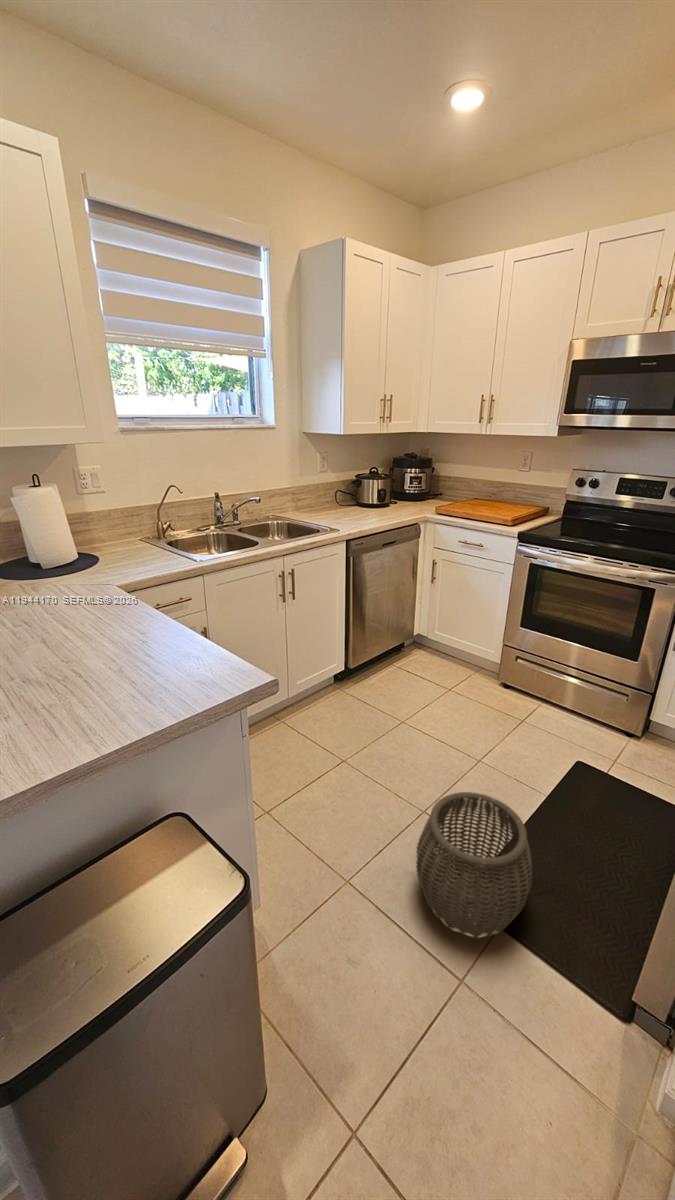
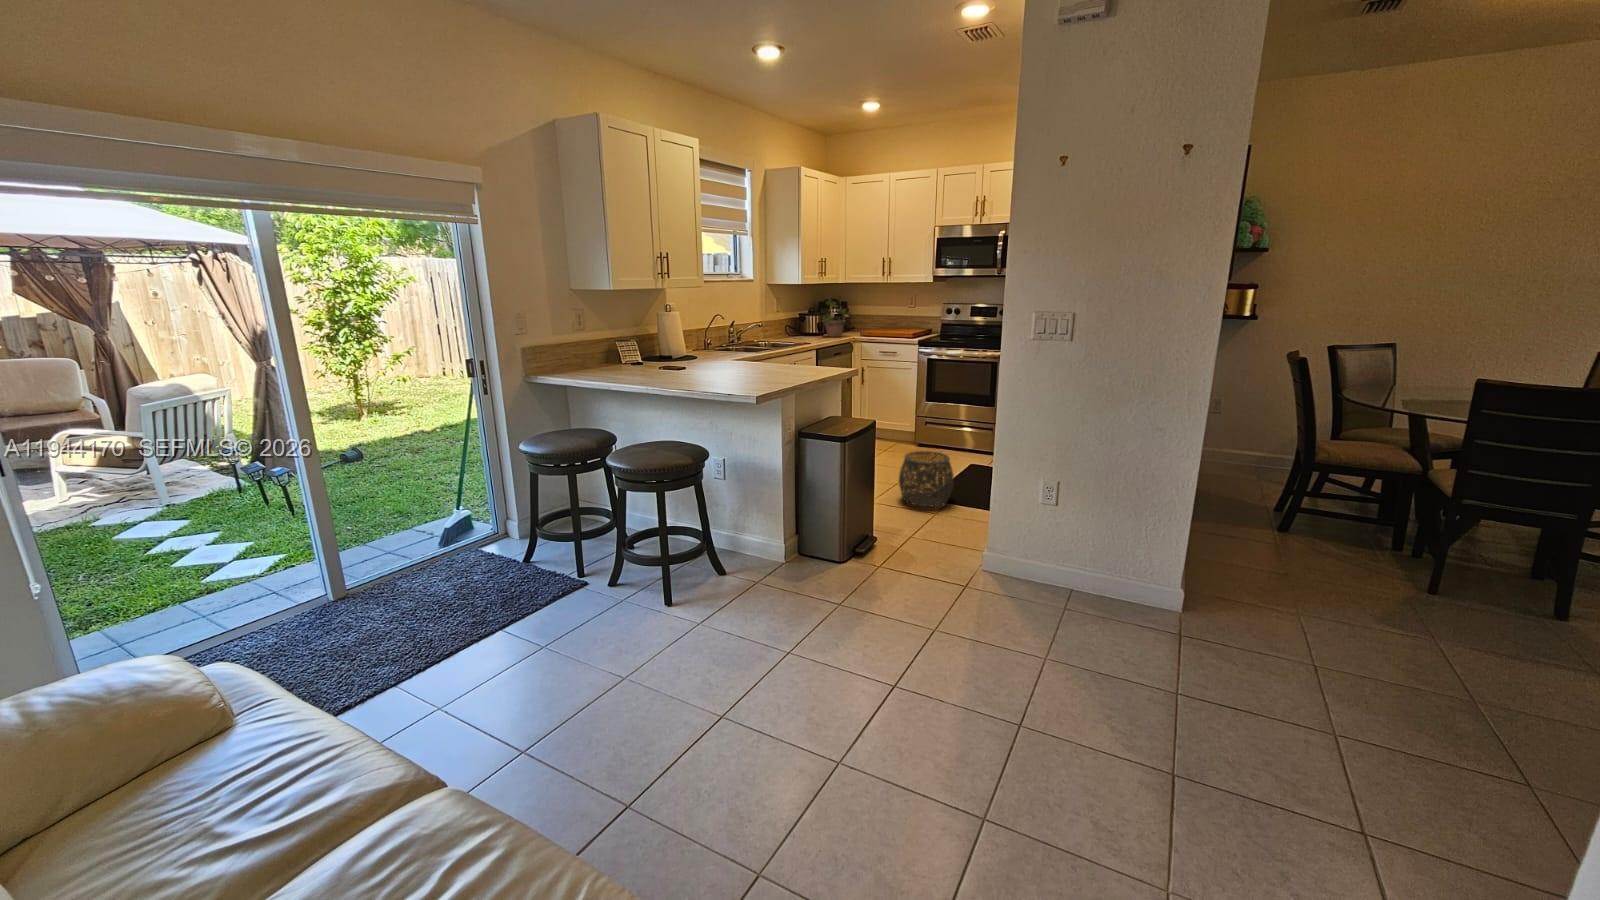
potted plant: none [378,452,420,514] -> present [823,300,848,337]

